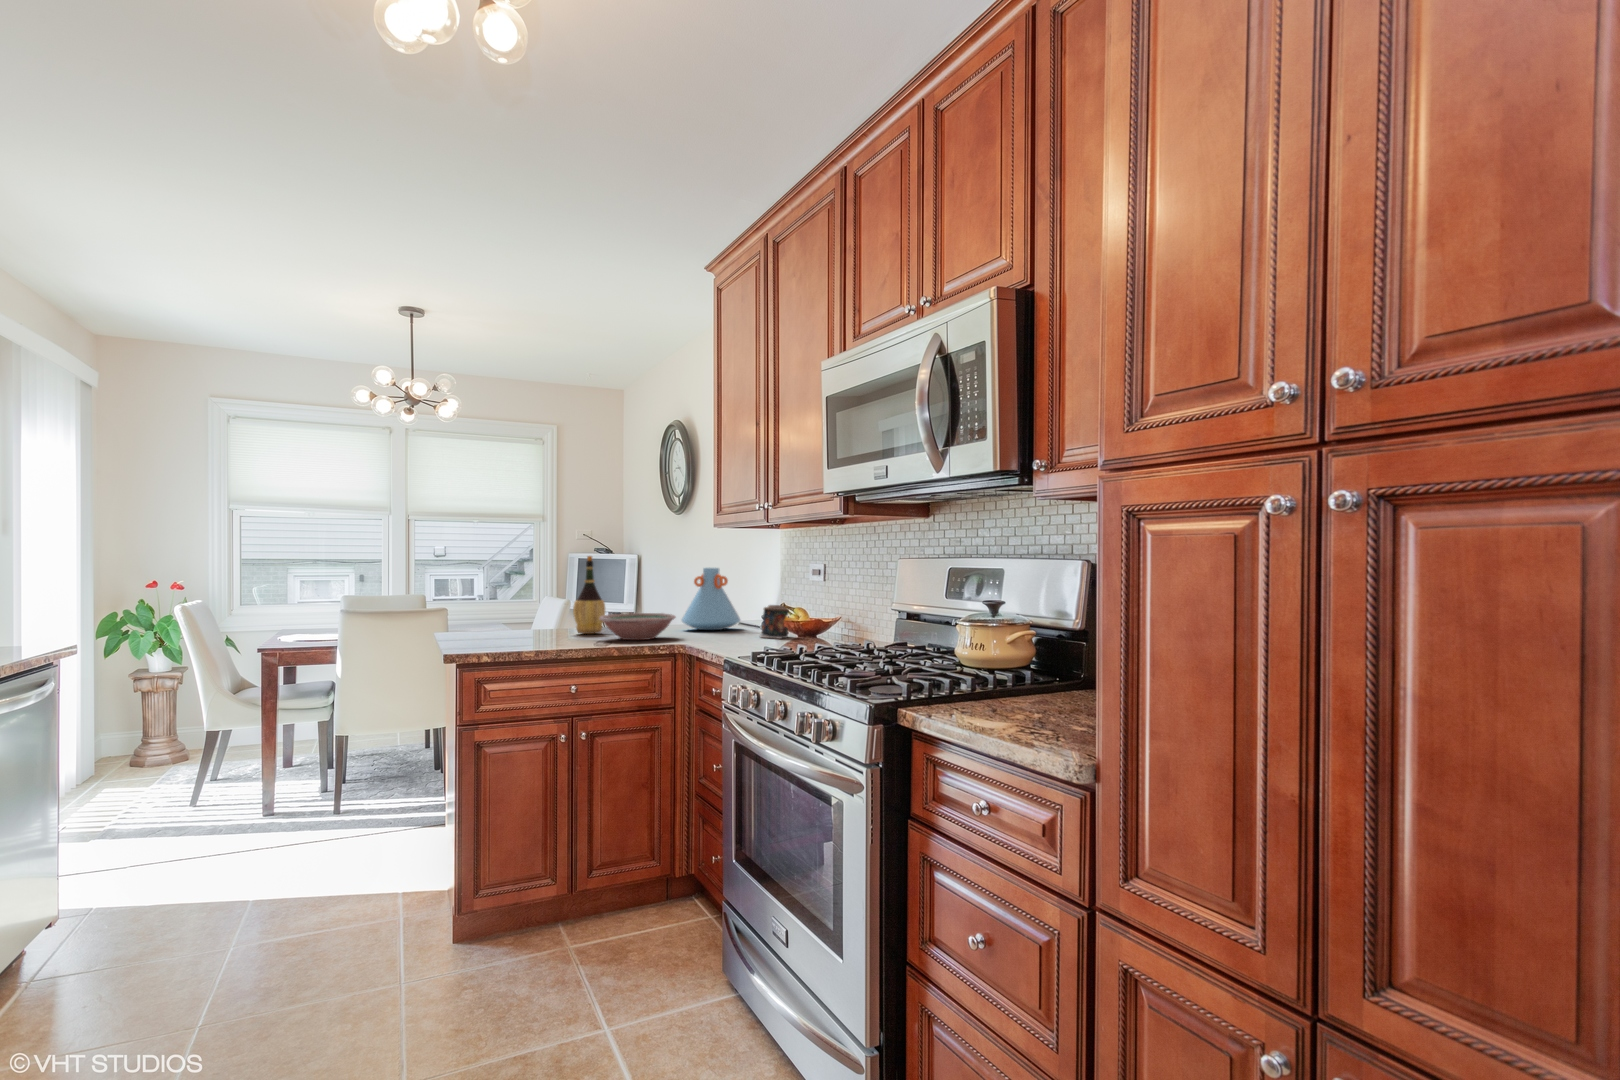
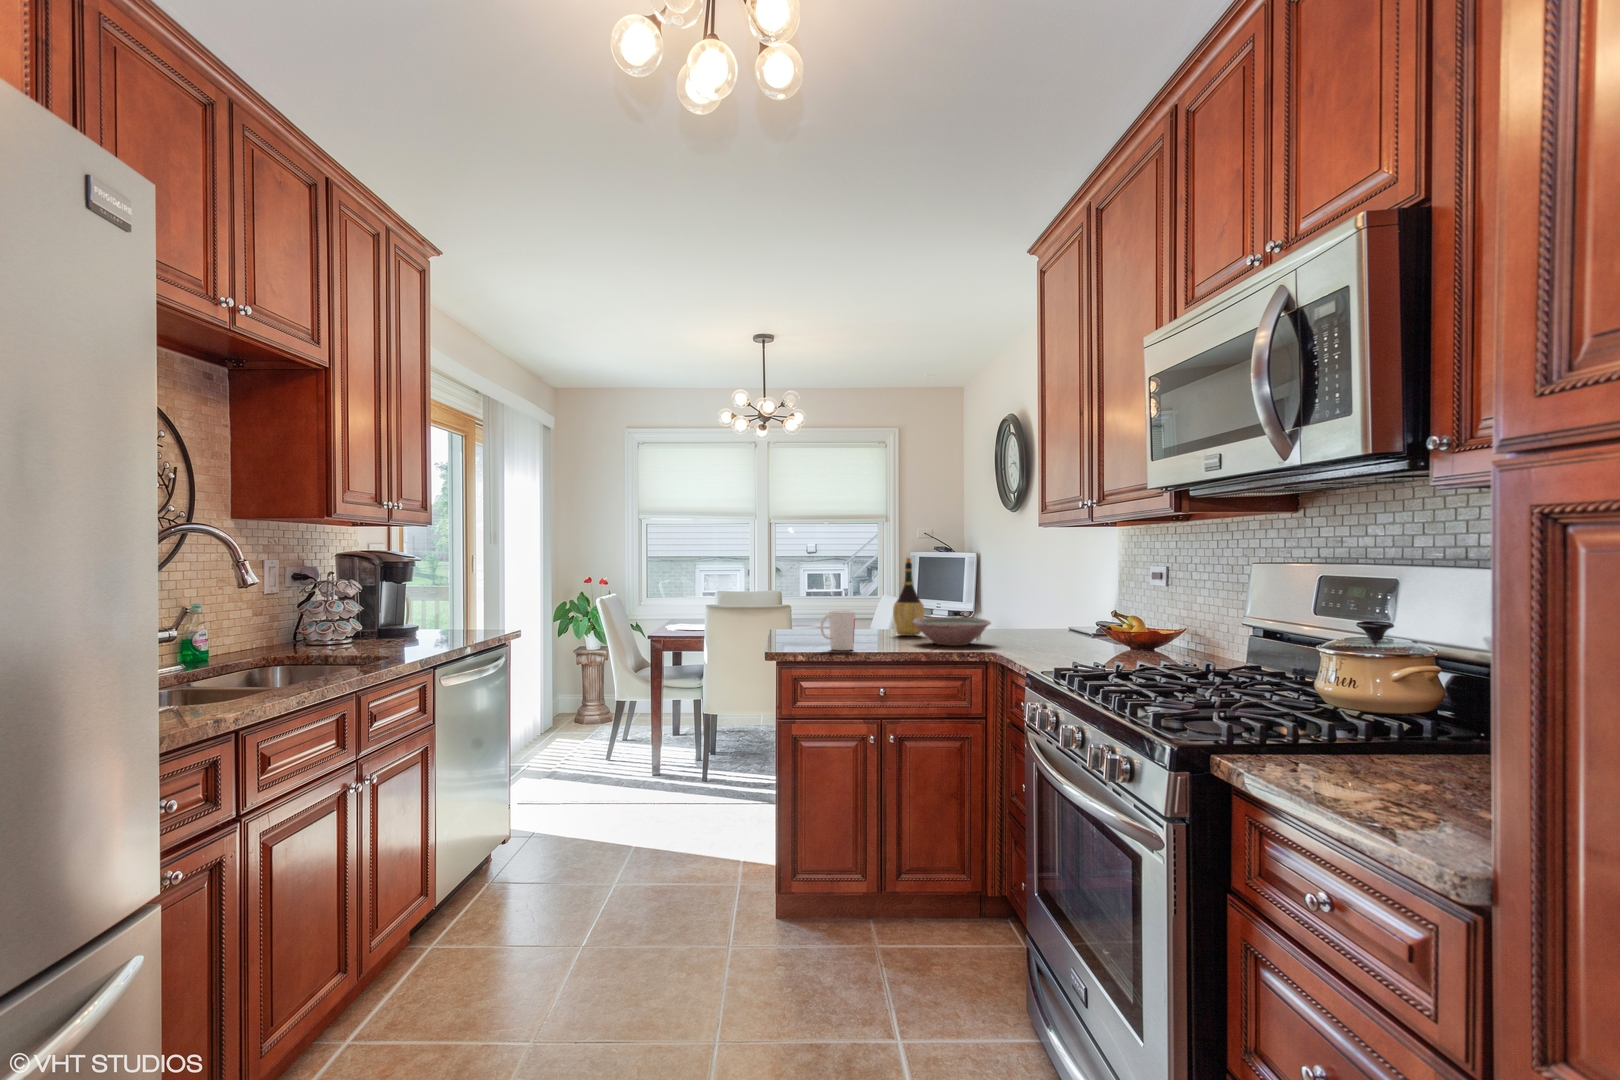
vase: present [682,568,740,630] -> none [1003,571,1069,638]
candle: present [760,605,789,639] -> none [1083,614,1118,652]
mug: none [508,609,545,650] -> present [821,610,855,651]

